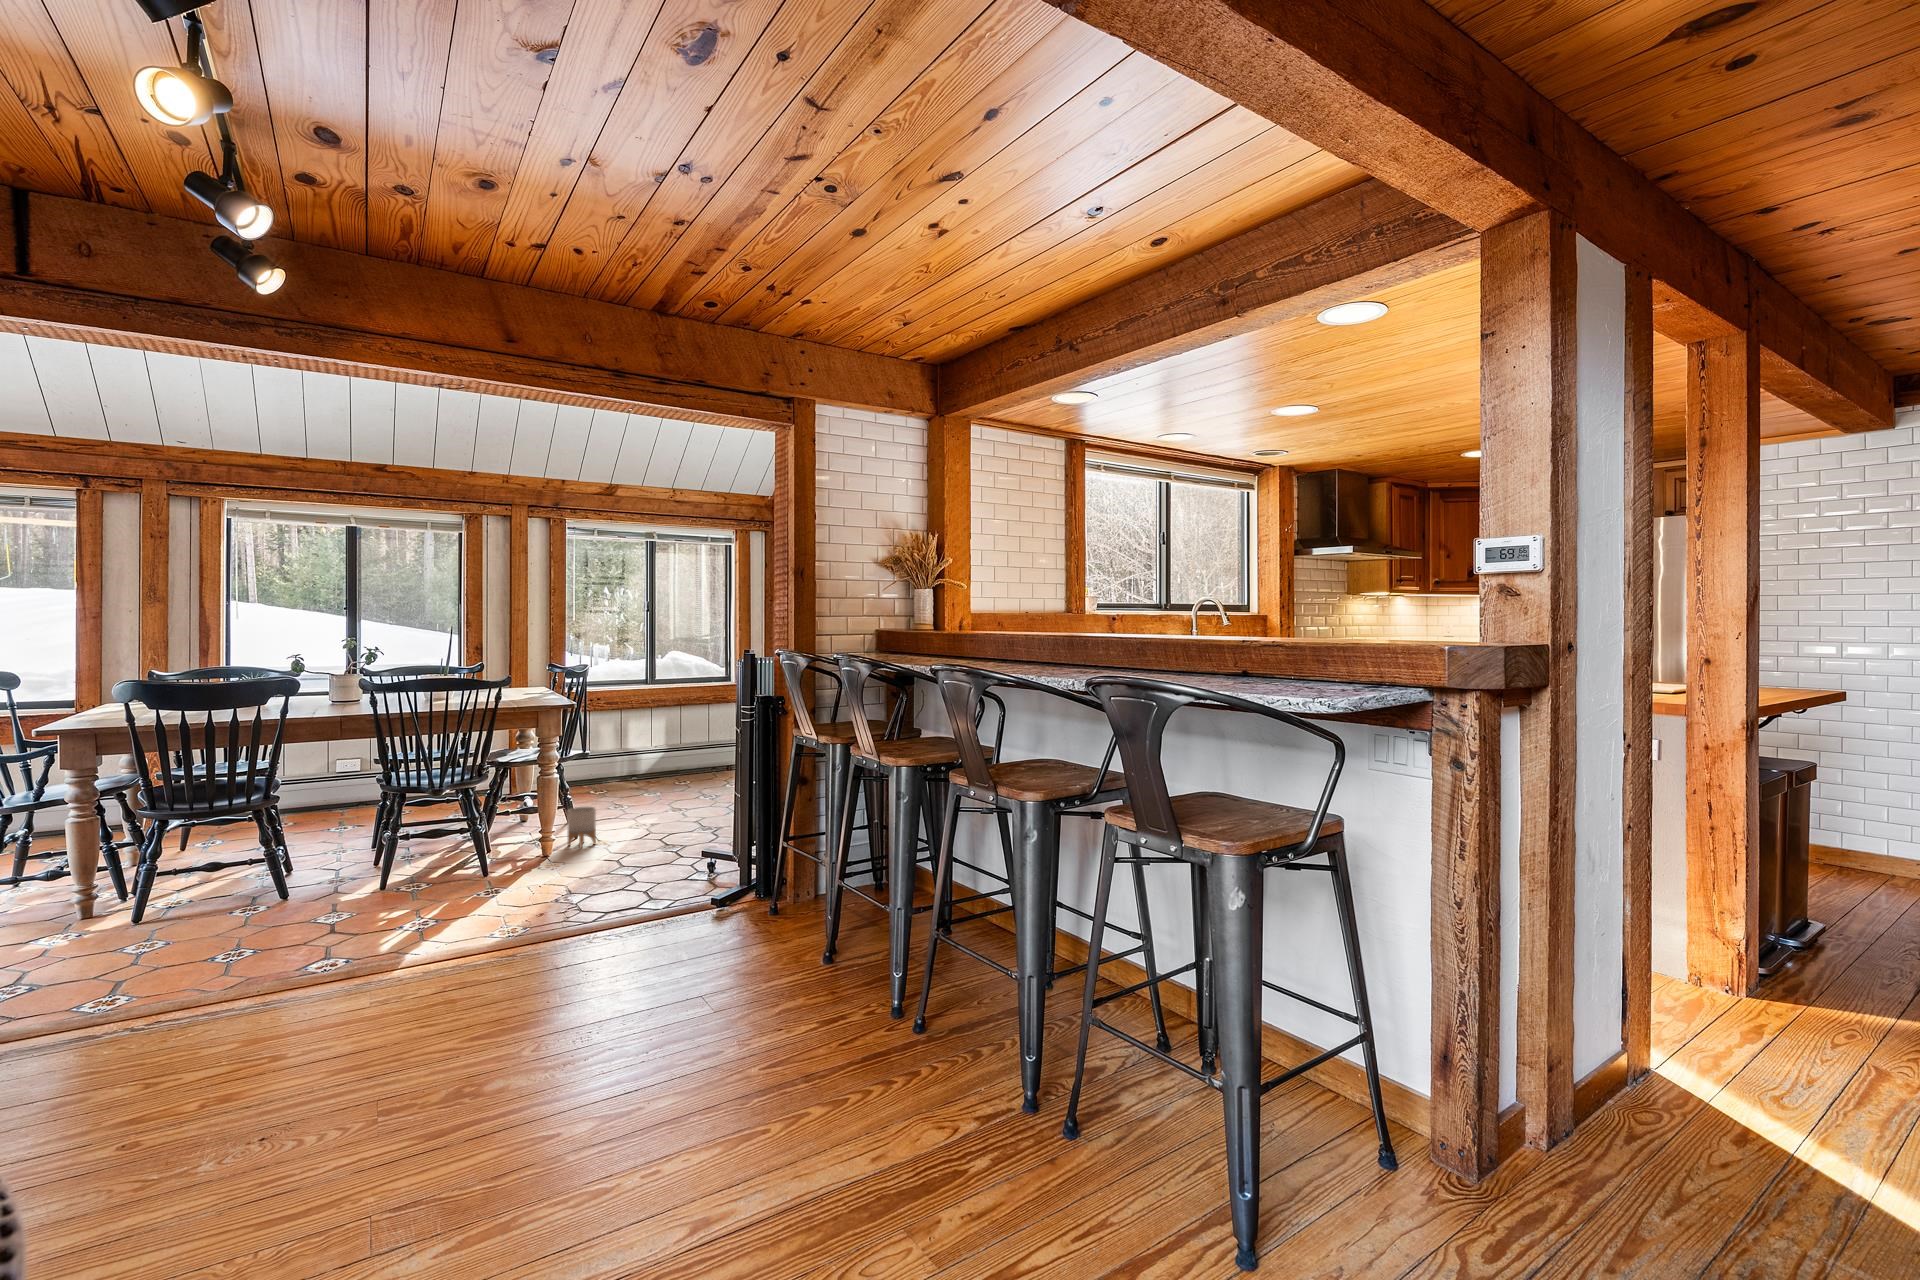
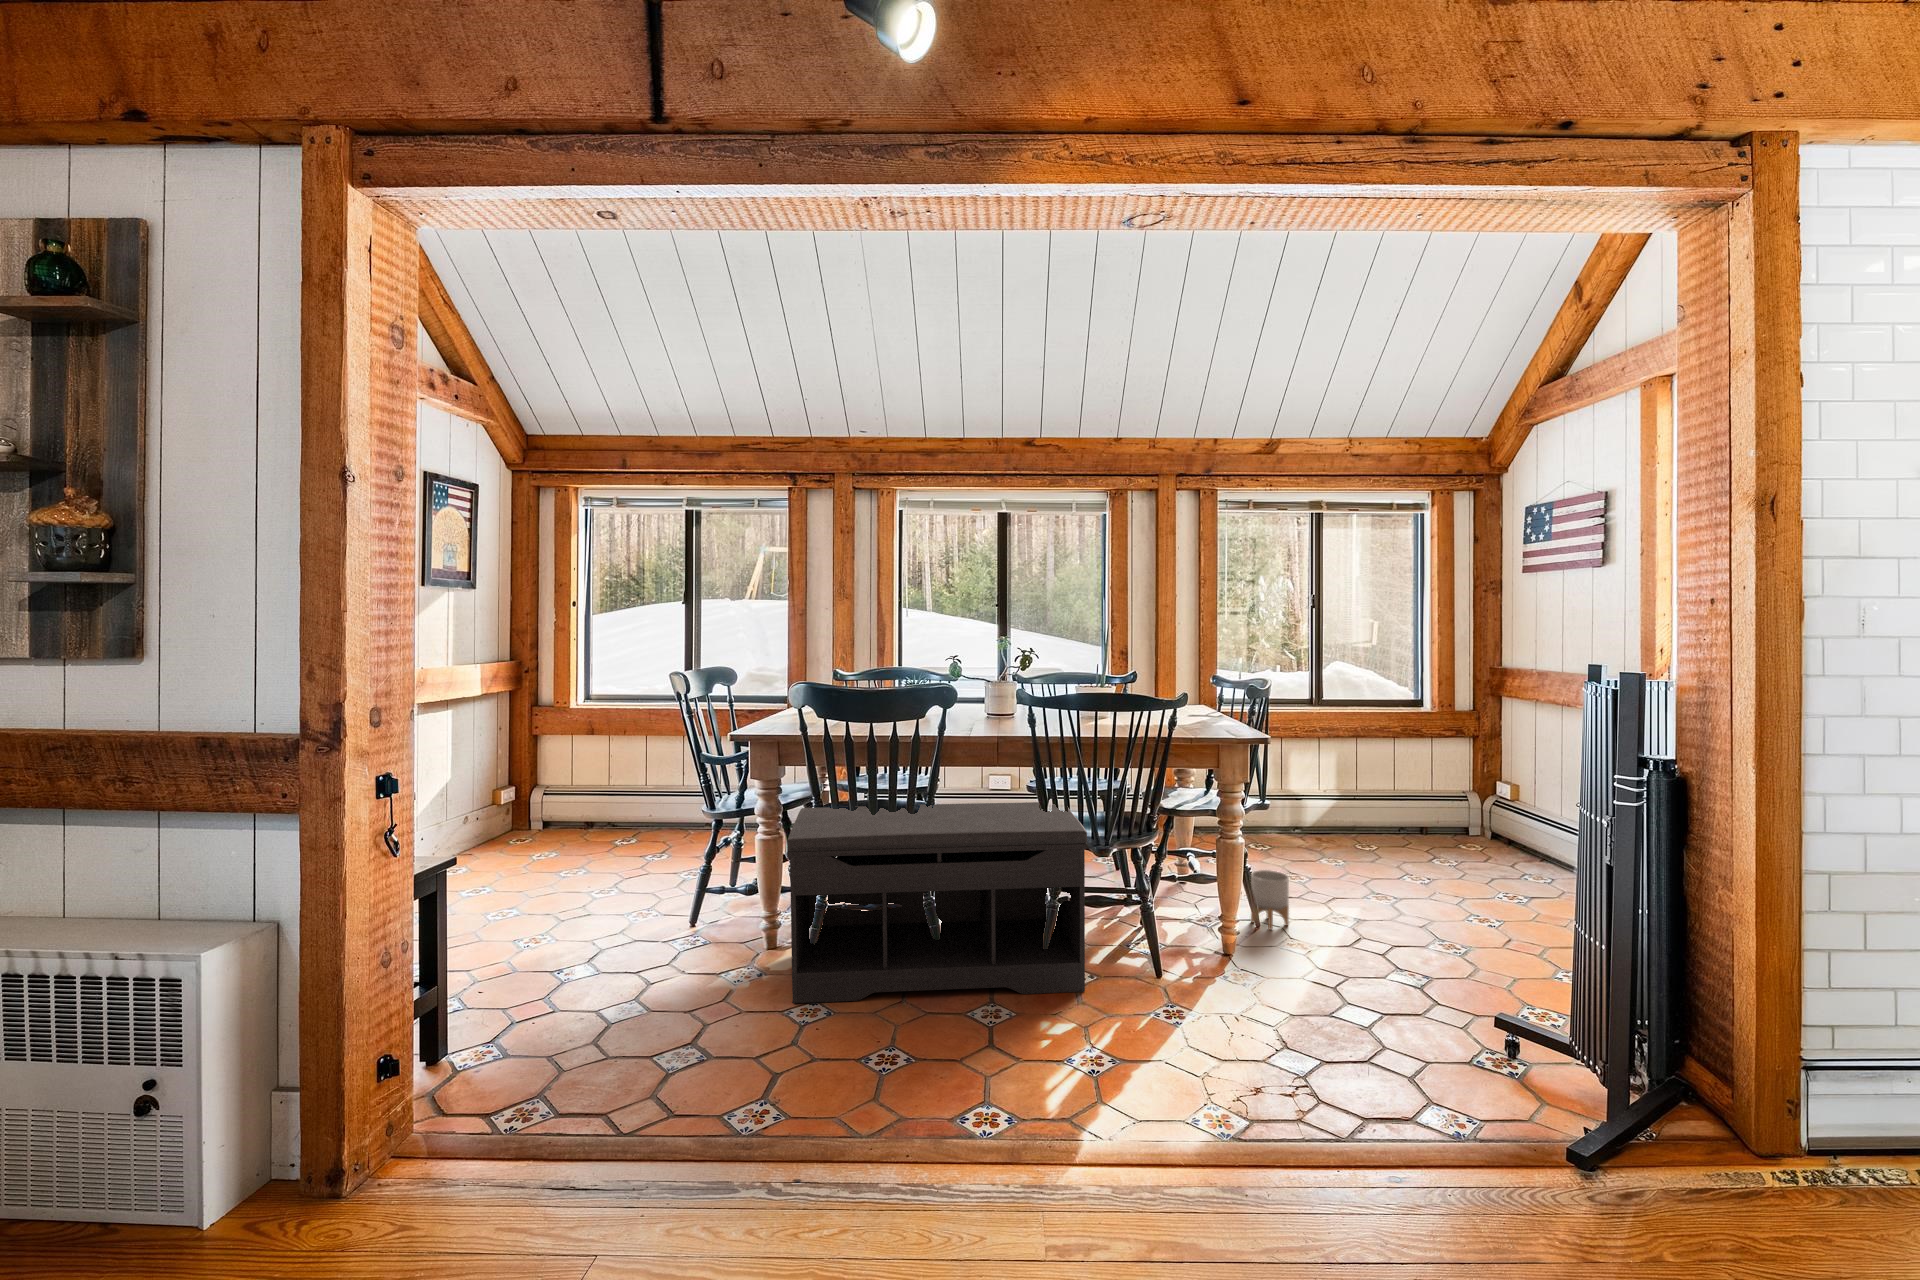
bench: none [117,764,418,948] -> present [787,802,1087,1003]

